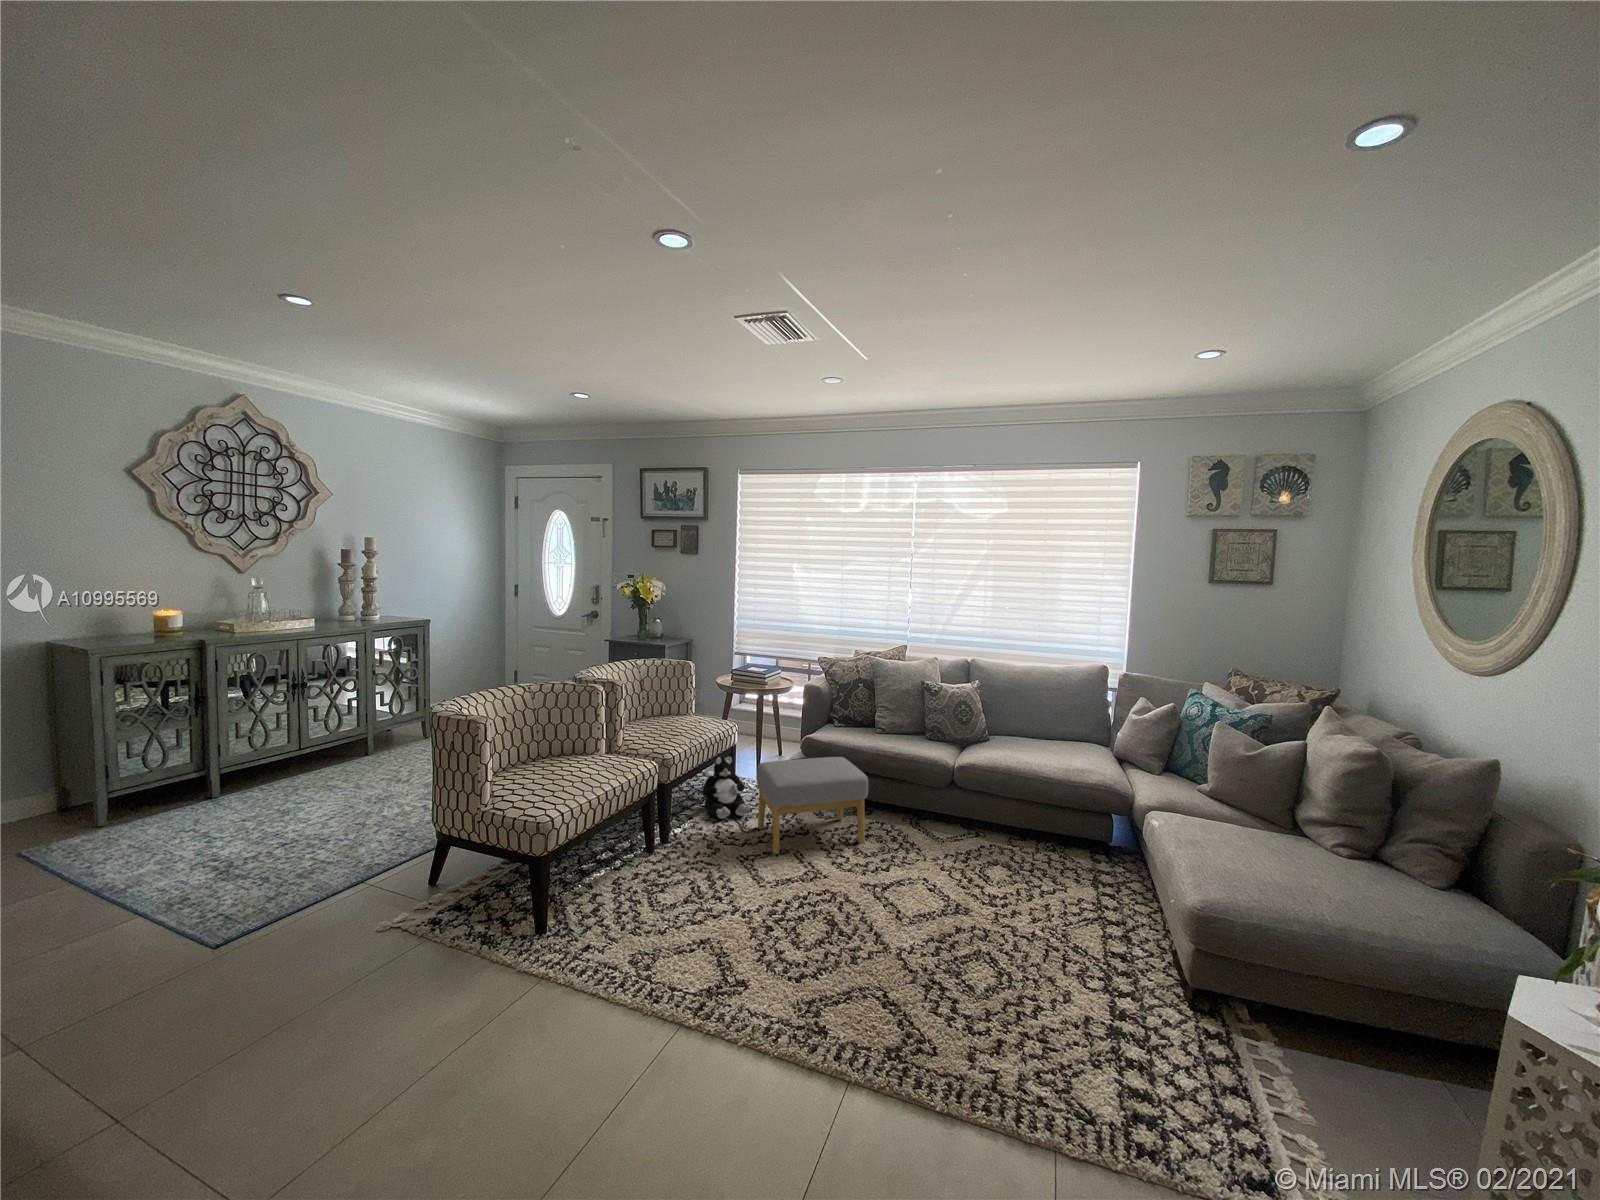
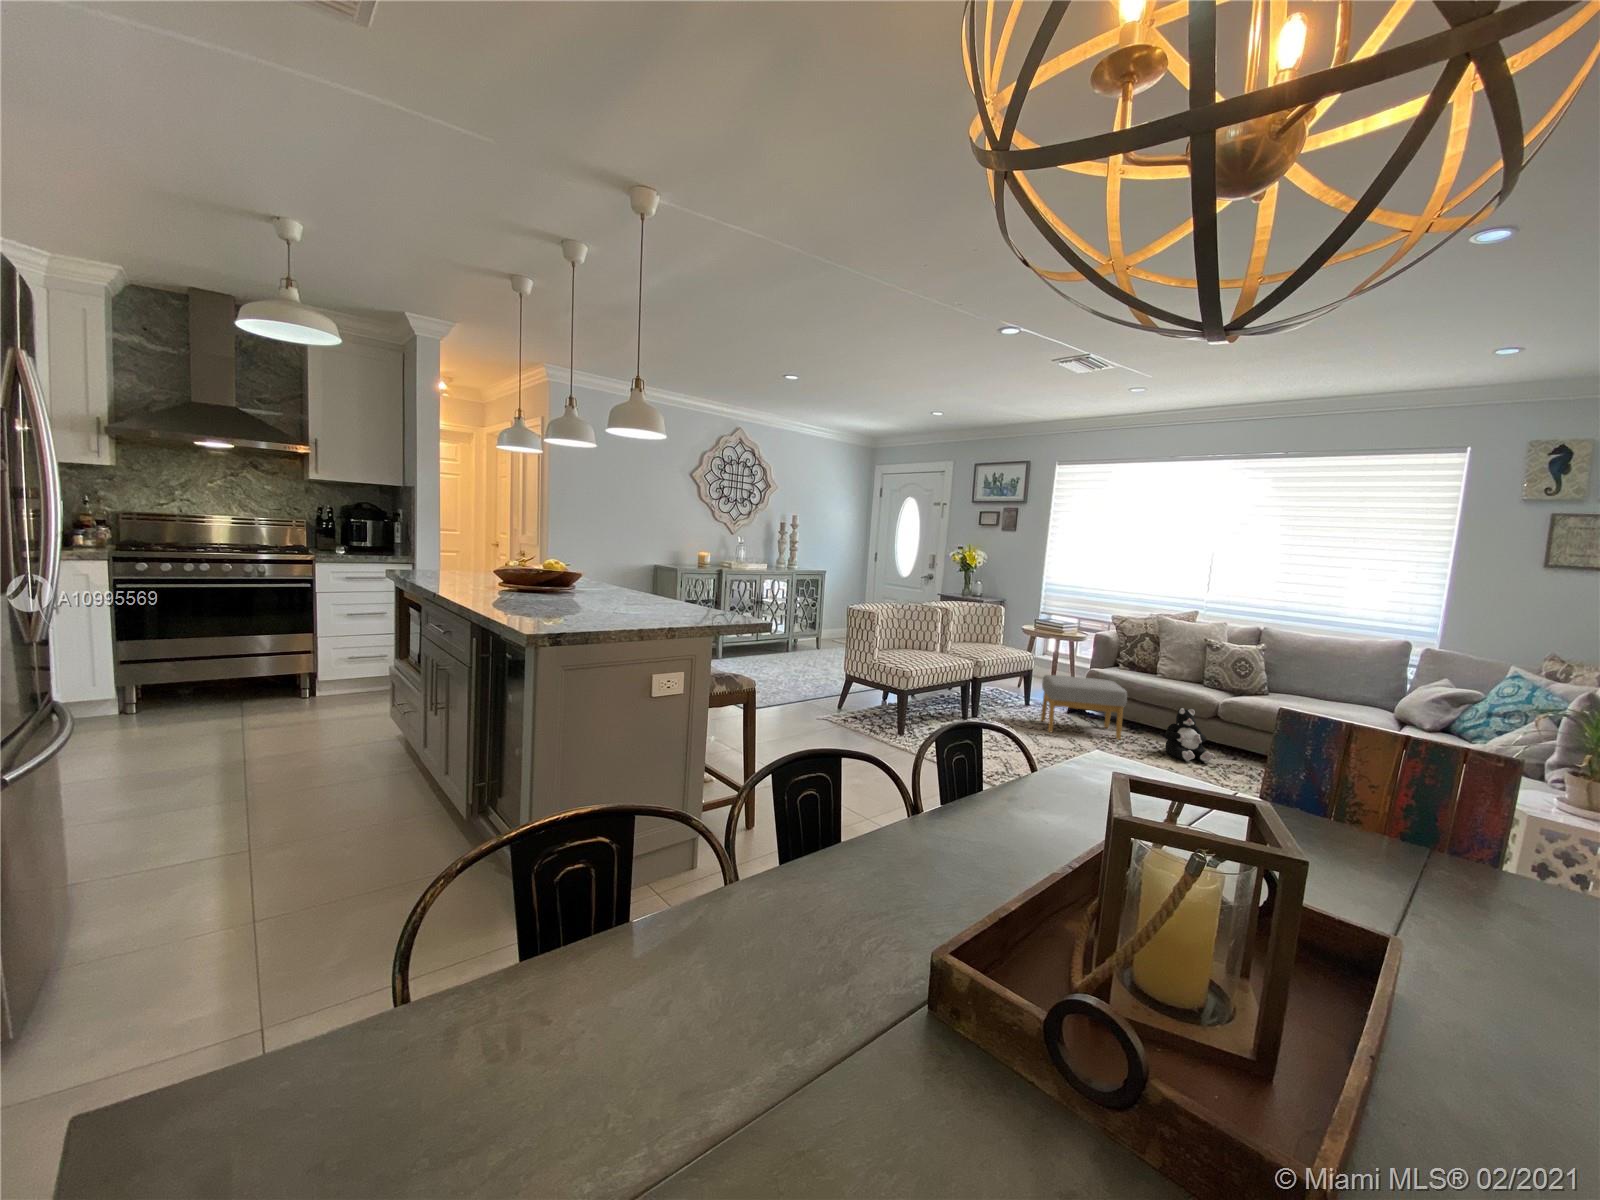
plush toy: present [702,756,750,819] -> present [1165,708,1215,762]

